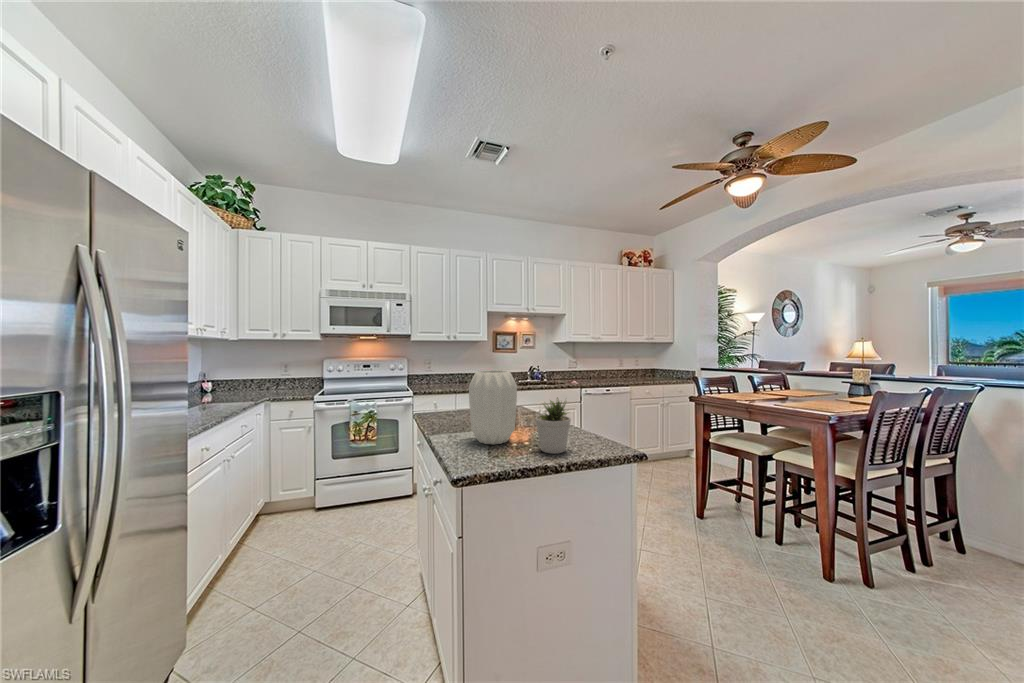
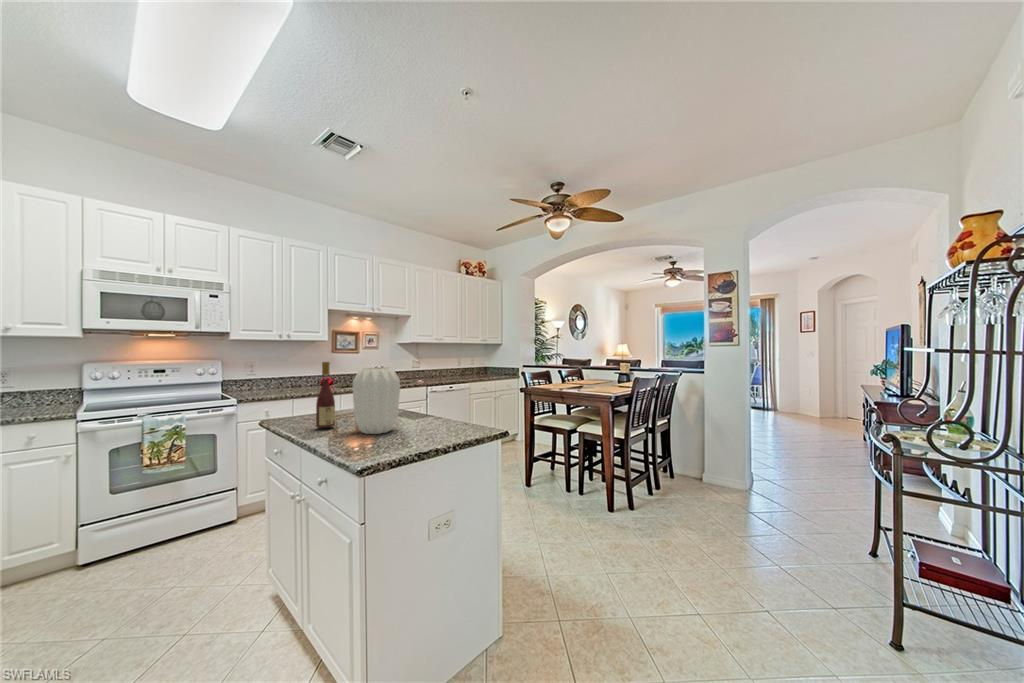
wine bottle: none [442,363,461,433] -> present [316,362,335,428]
potted plant: present [535,397,571,454] -> none [421,386,451,434]

